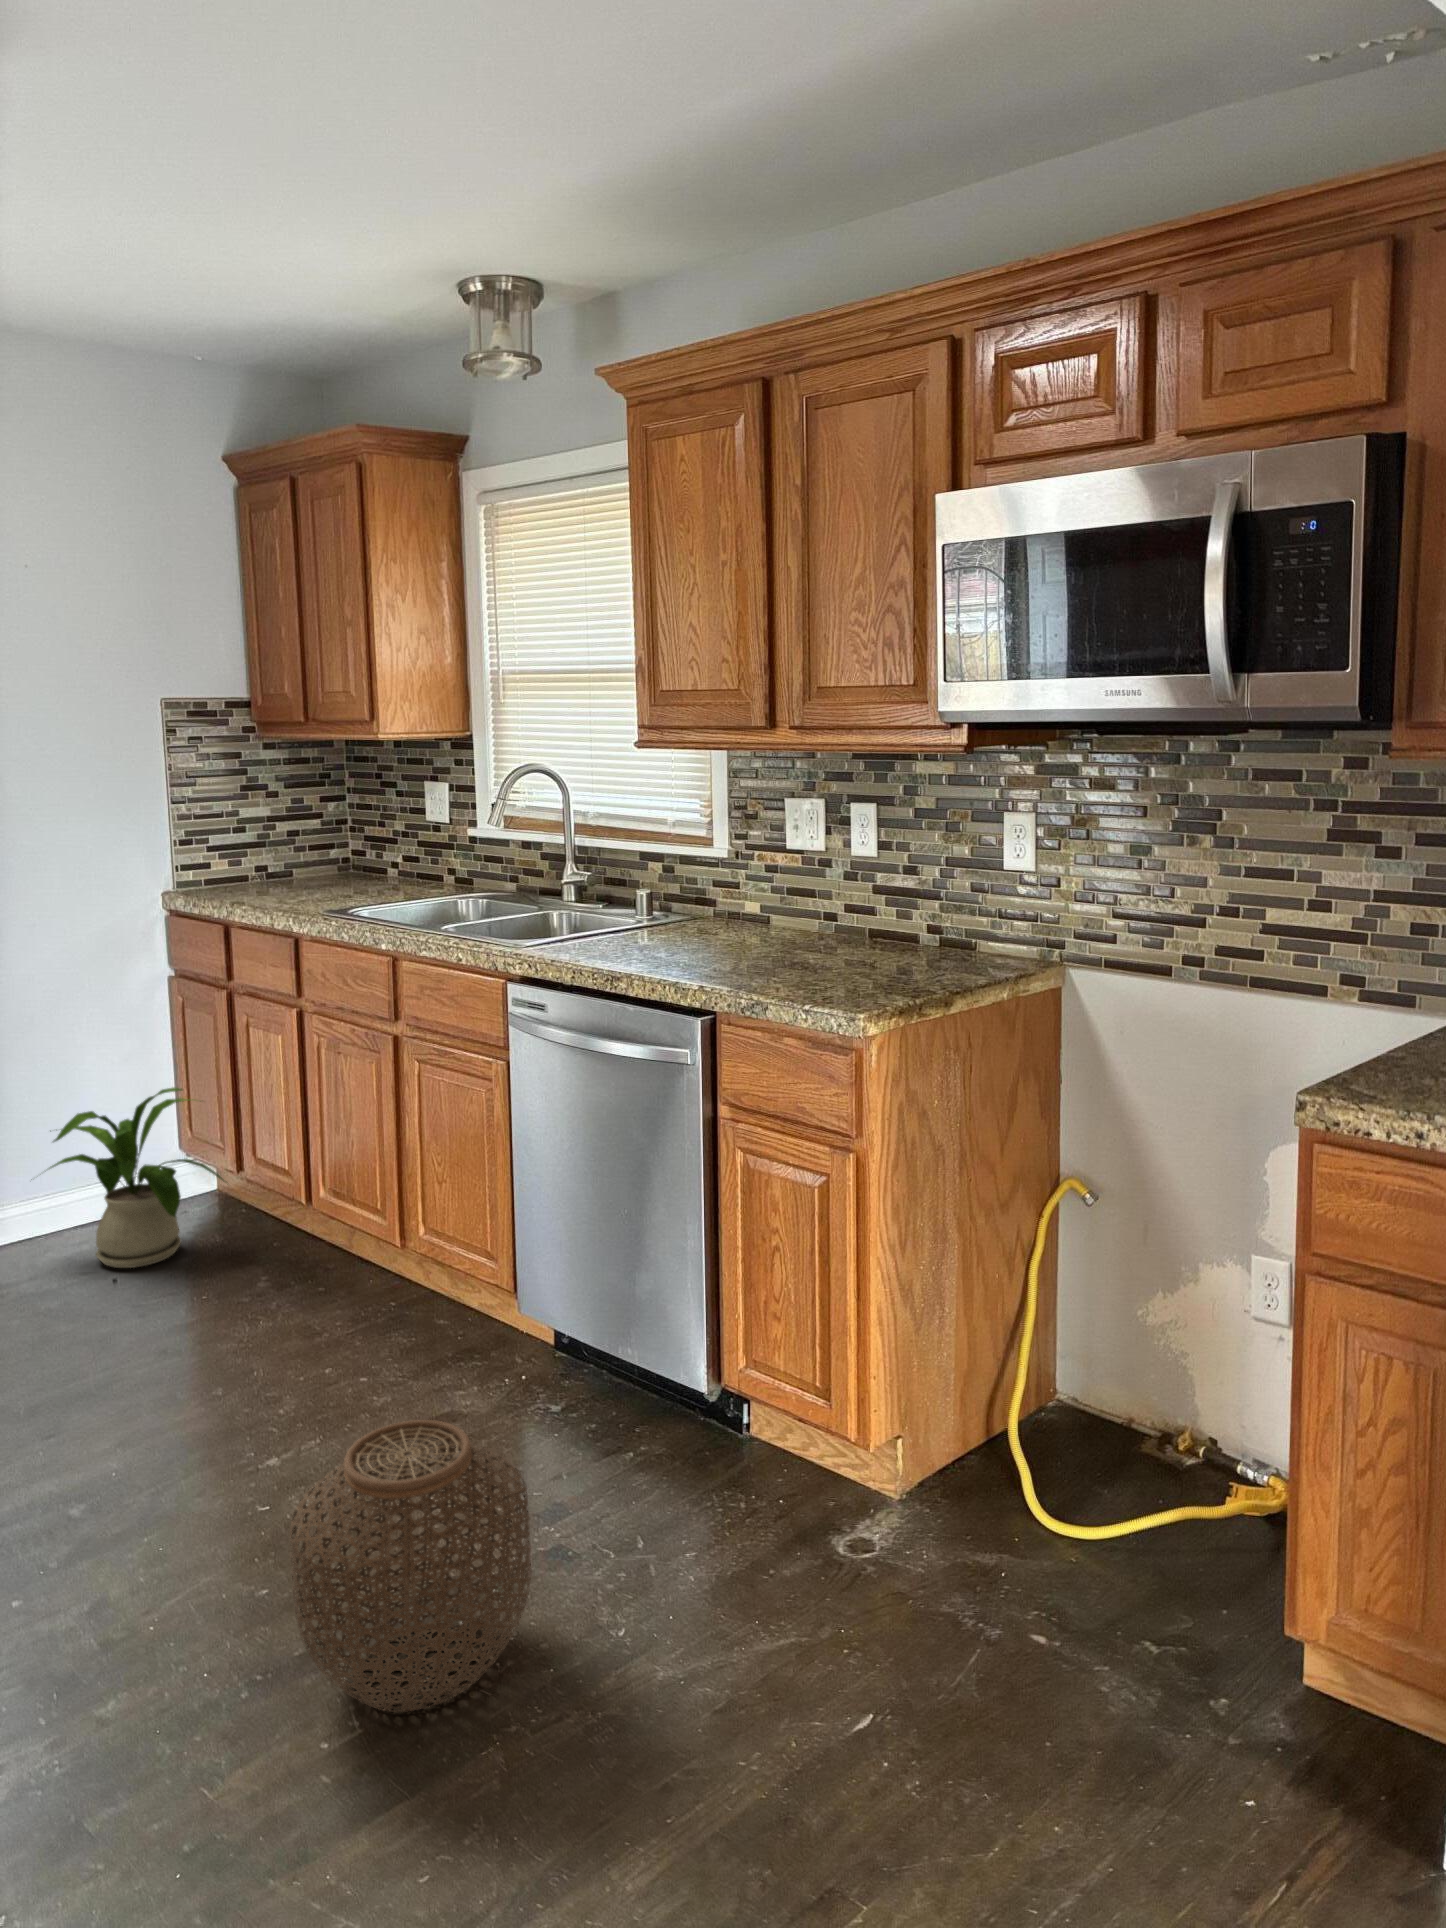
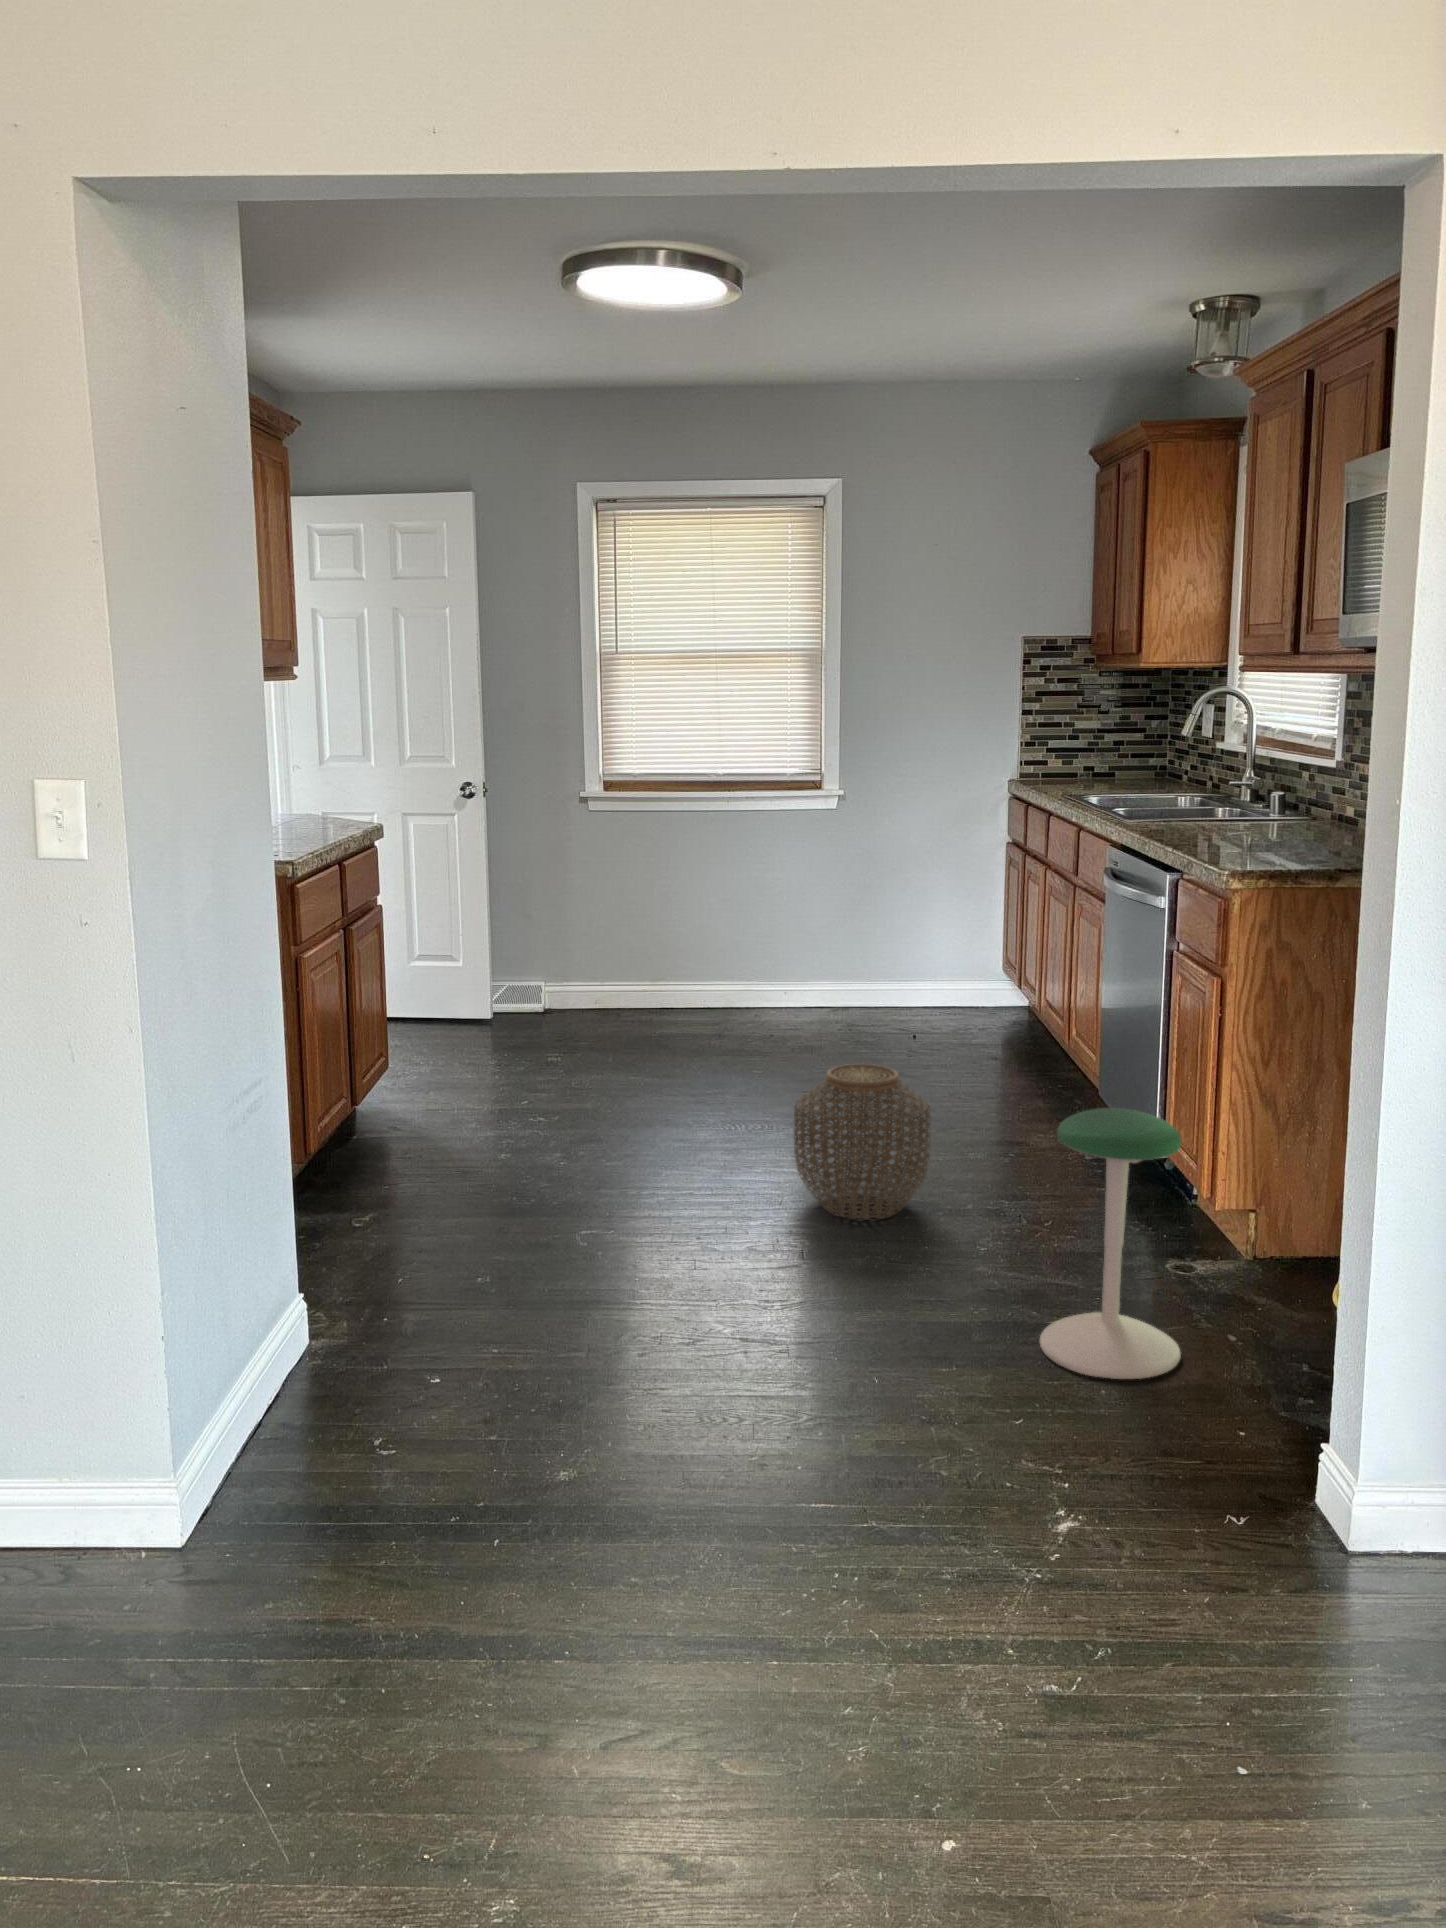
house plant: present [31,1087,224,1268] -> none [887,912,1000,1033]
stool: none [920,1402,1123,1839] -> present [1040,1108,1181,1379]

